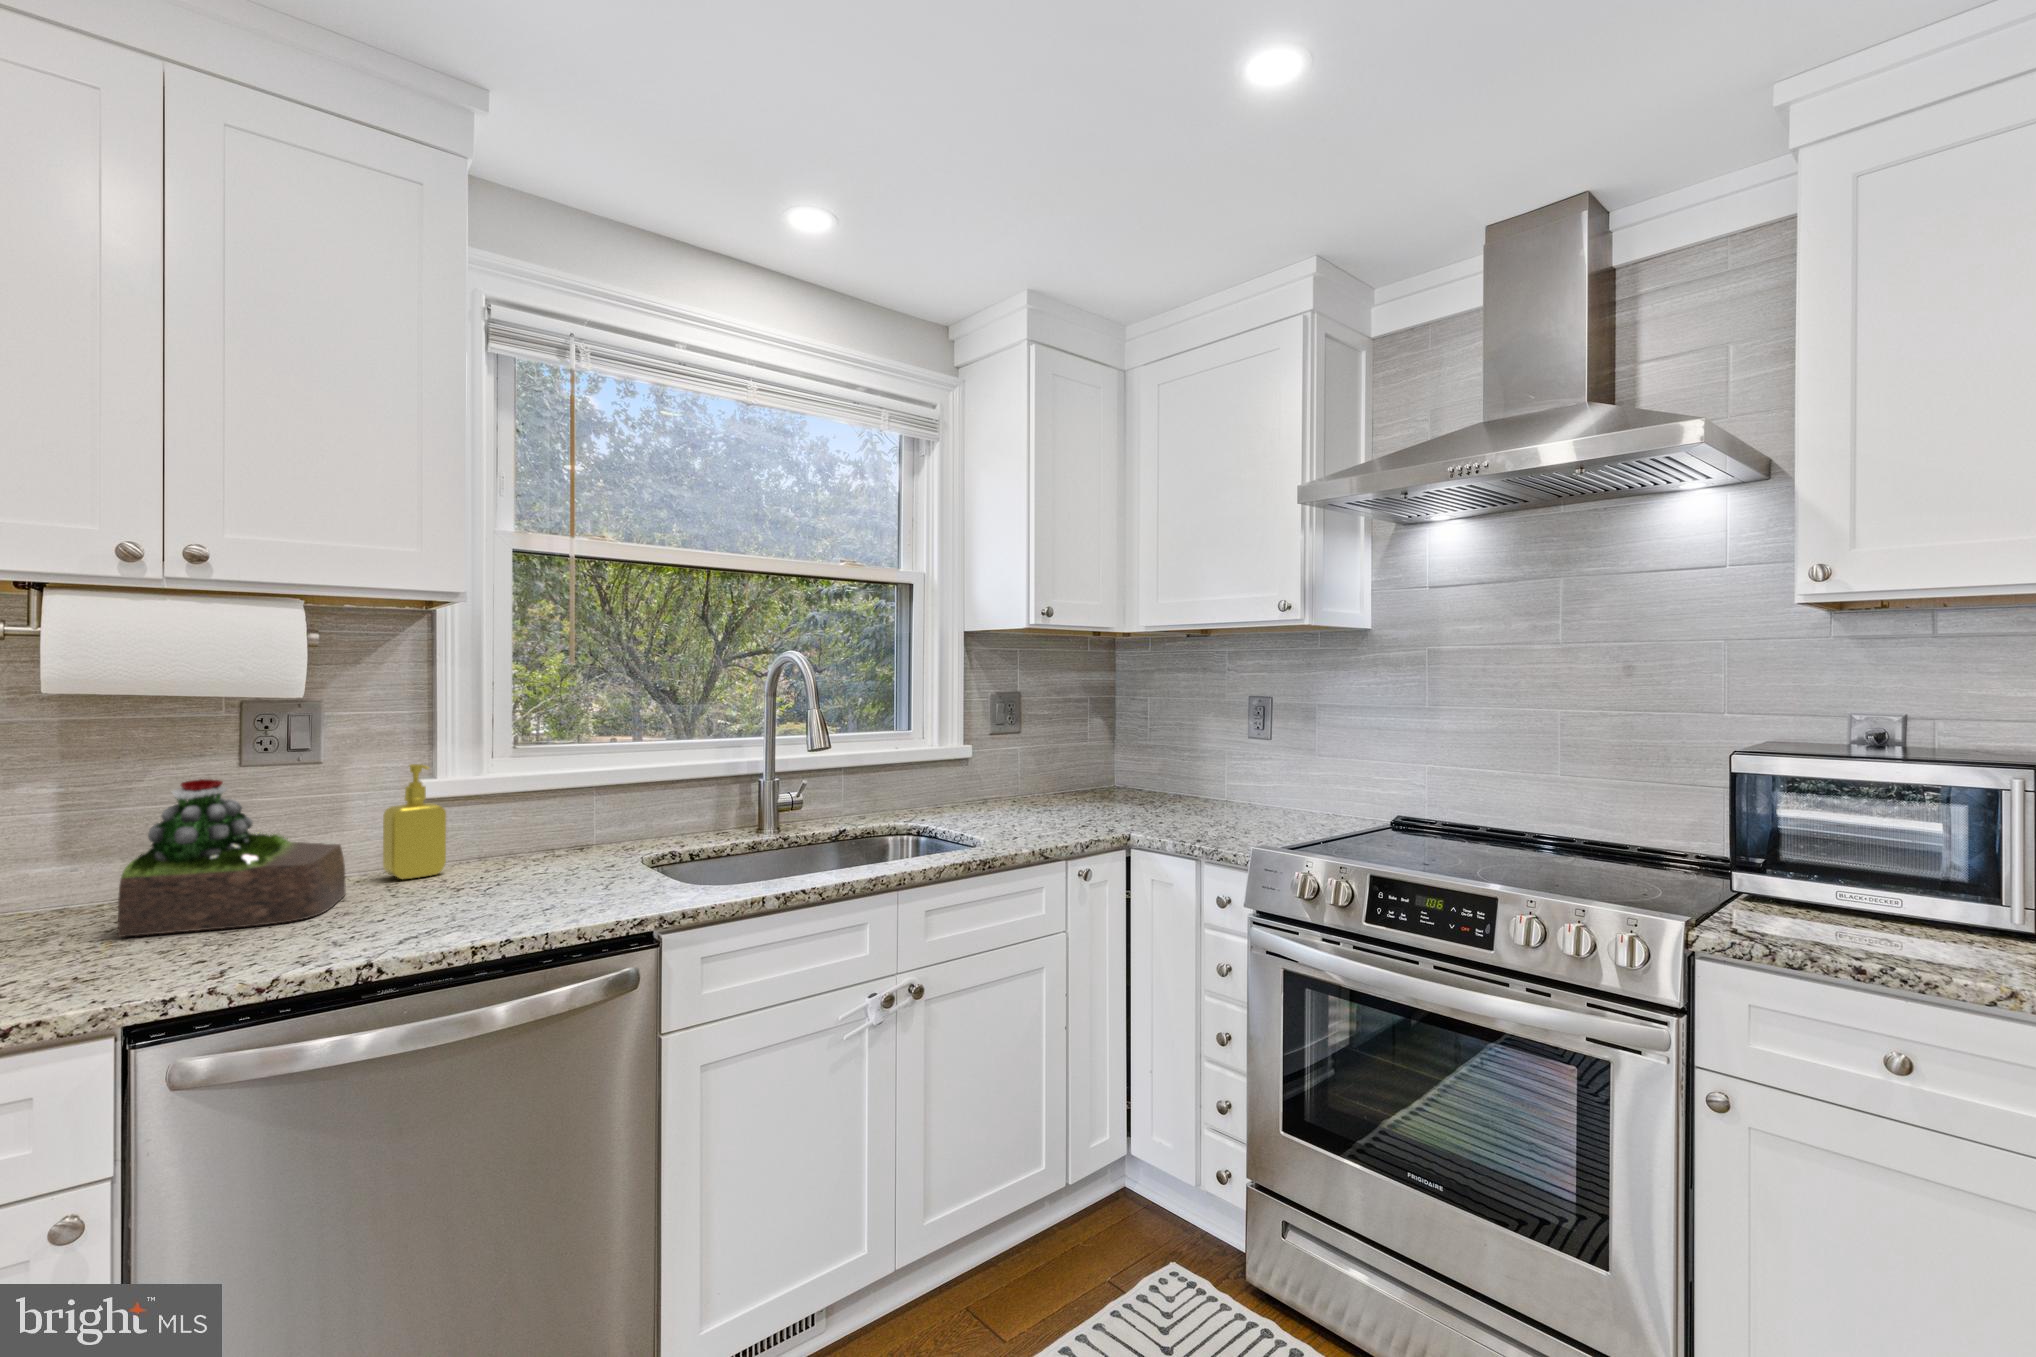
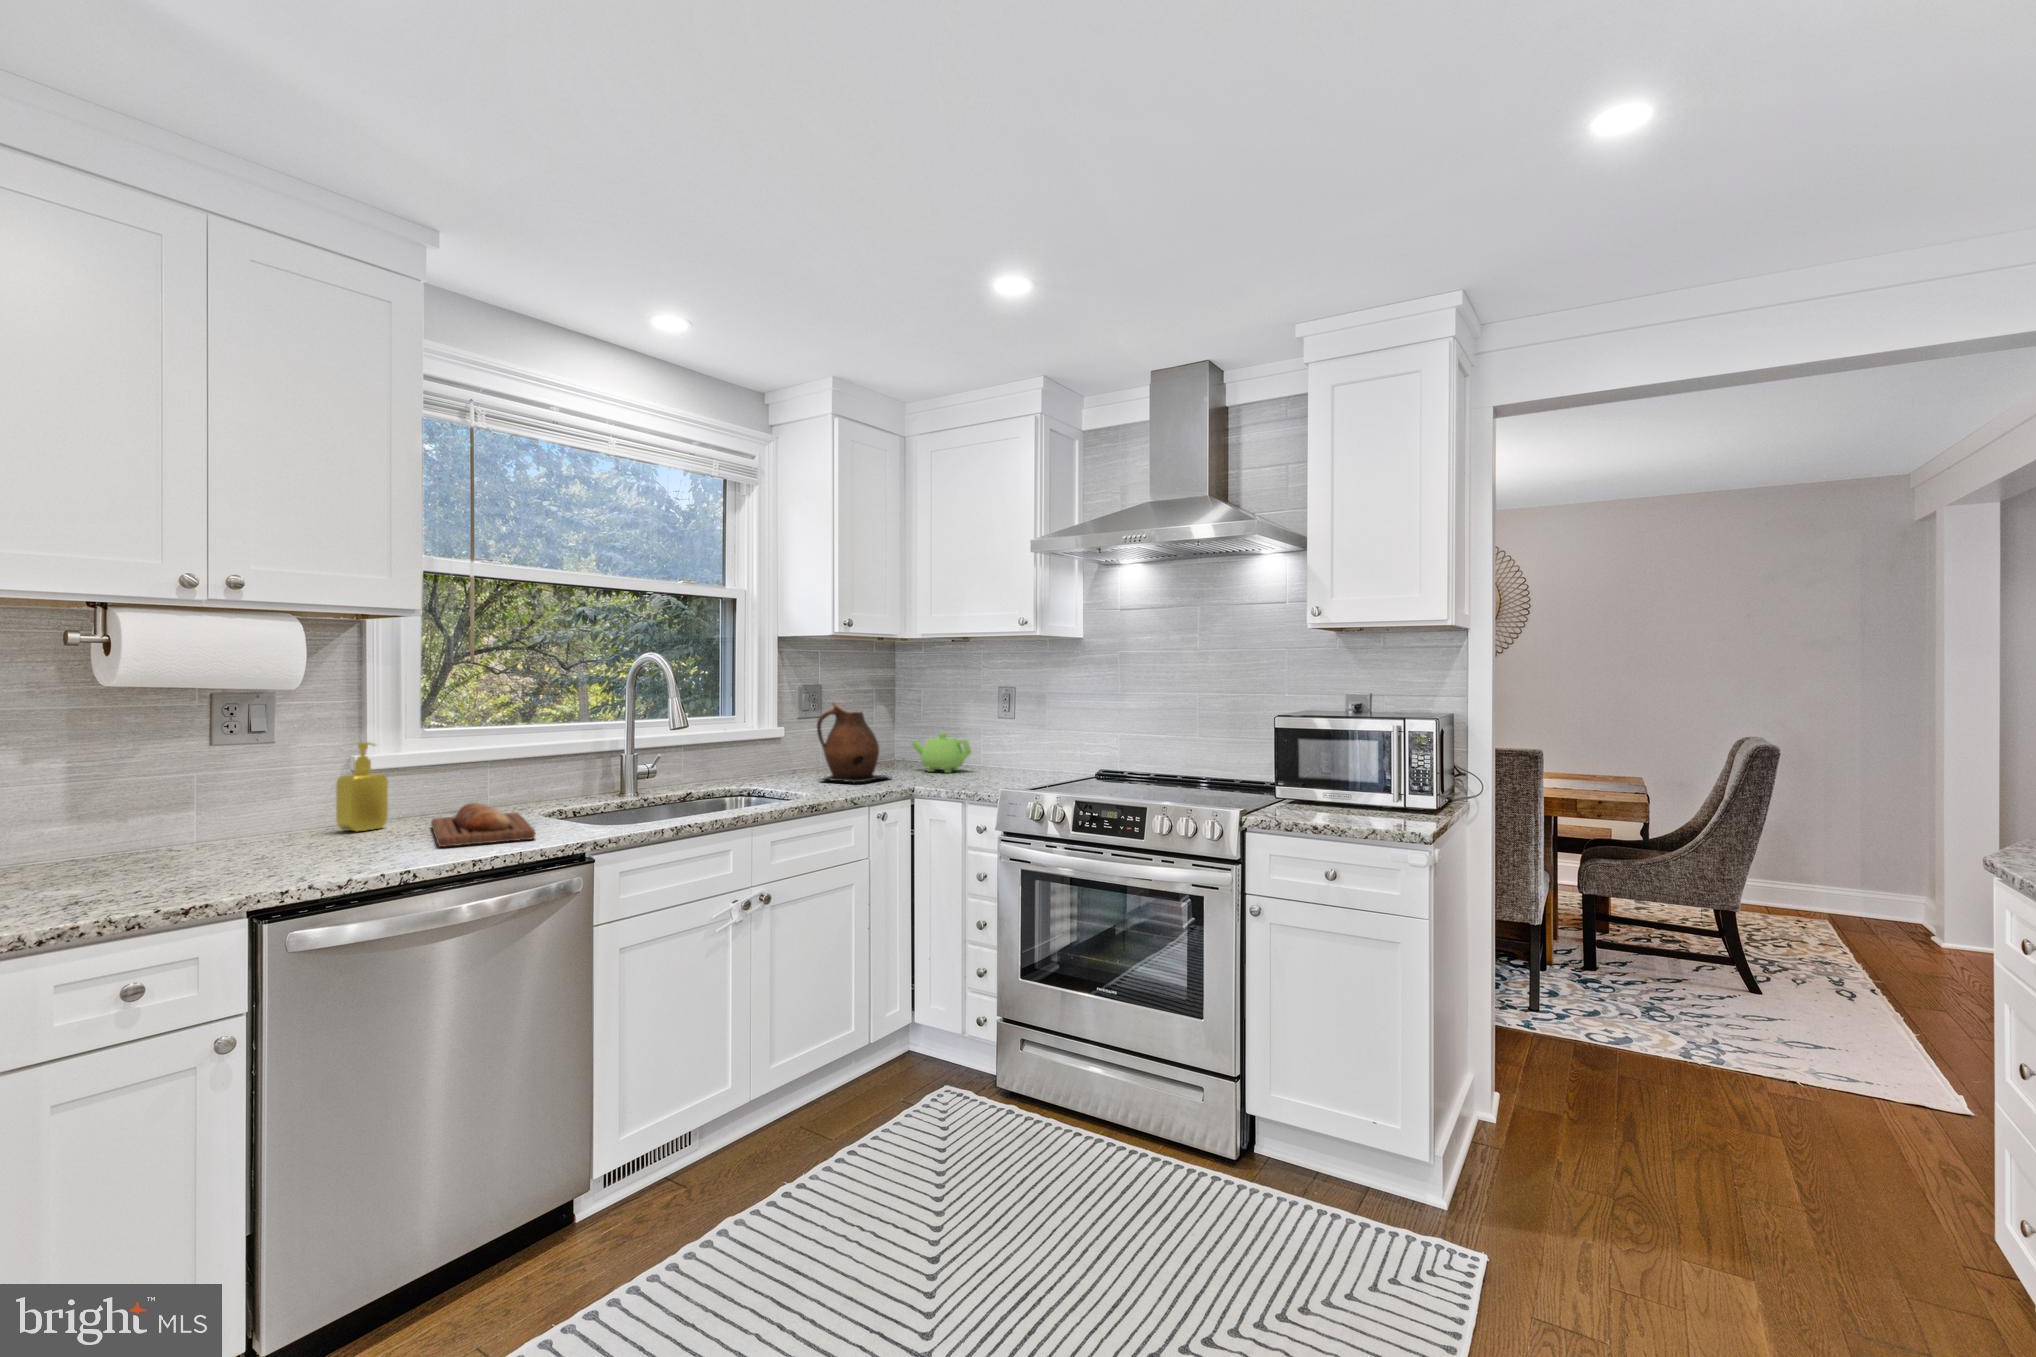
ceramic pitcher: none [1009,715,1106,824] -> present [817,703,889,783]
teapot: none [1135,756,1214,809] -> present [912,733,971,773]
succulent plant: present [118,779,346,937] -> none [178,752,325,868]
bread loaf: none [454,847,604,917] -> present [431,803,536,847]

